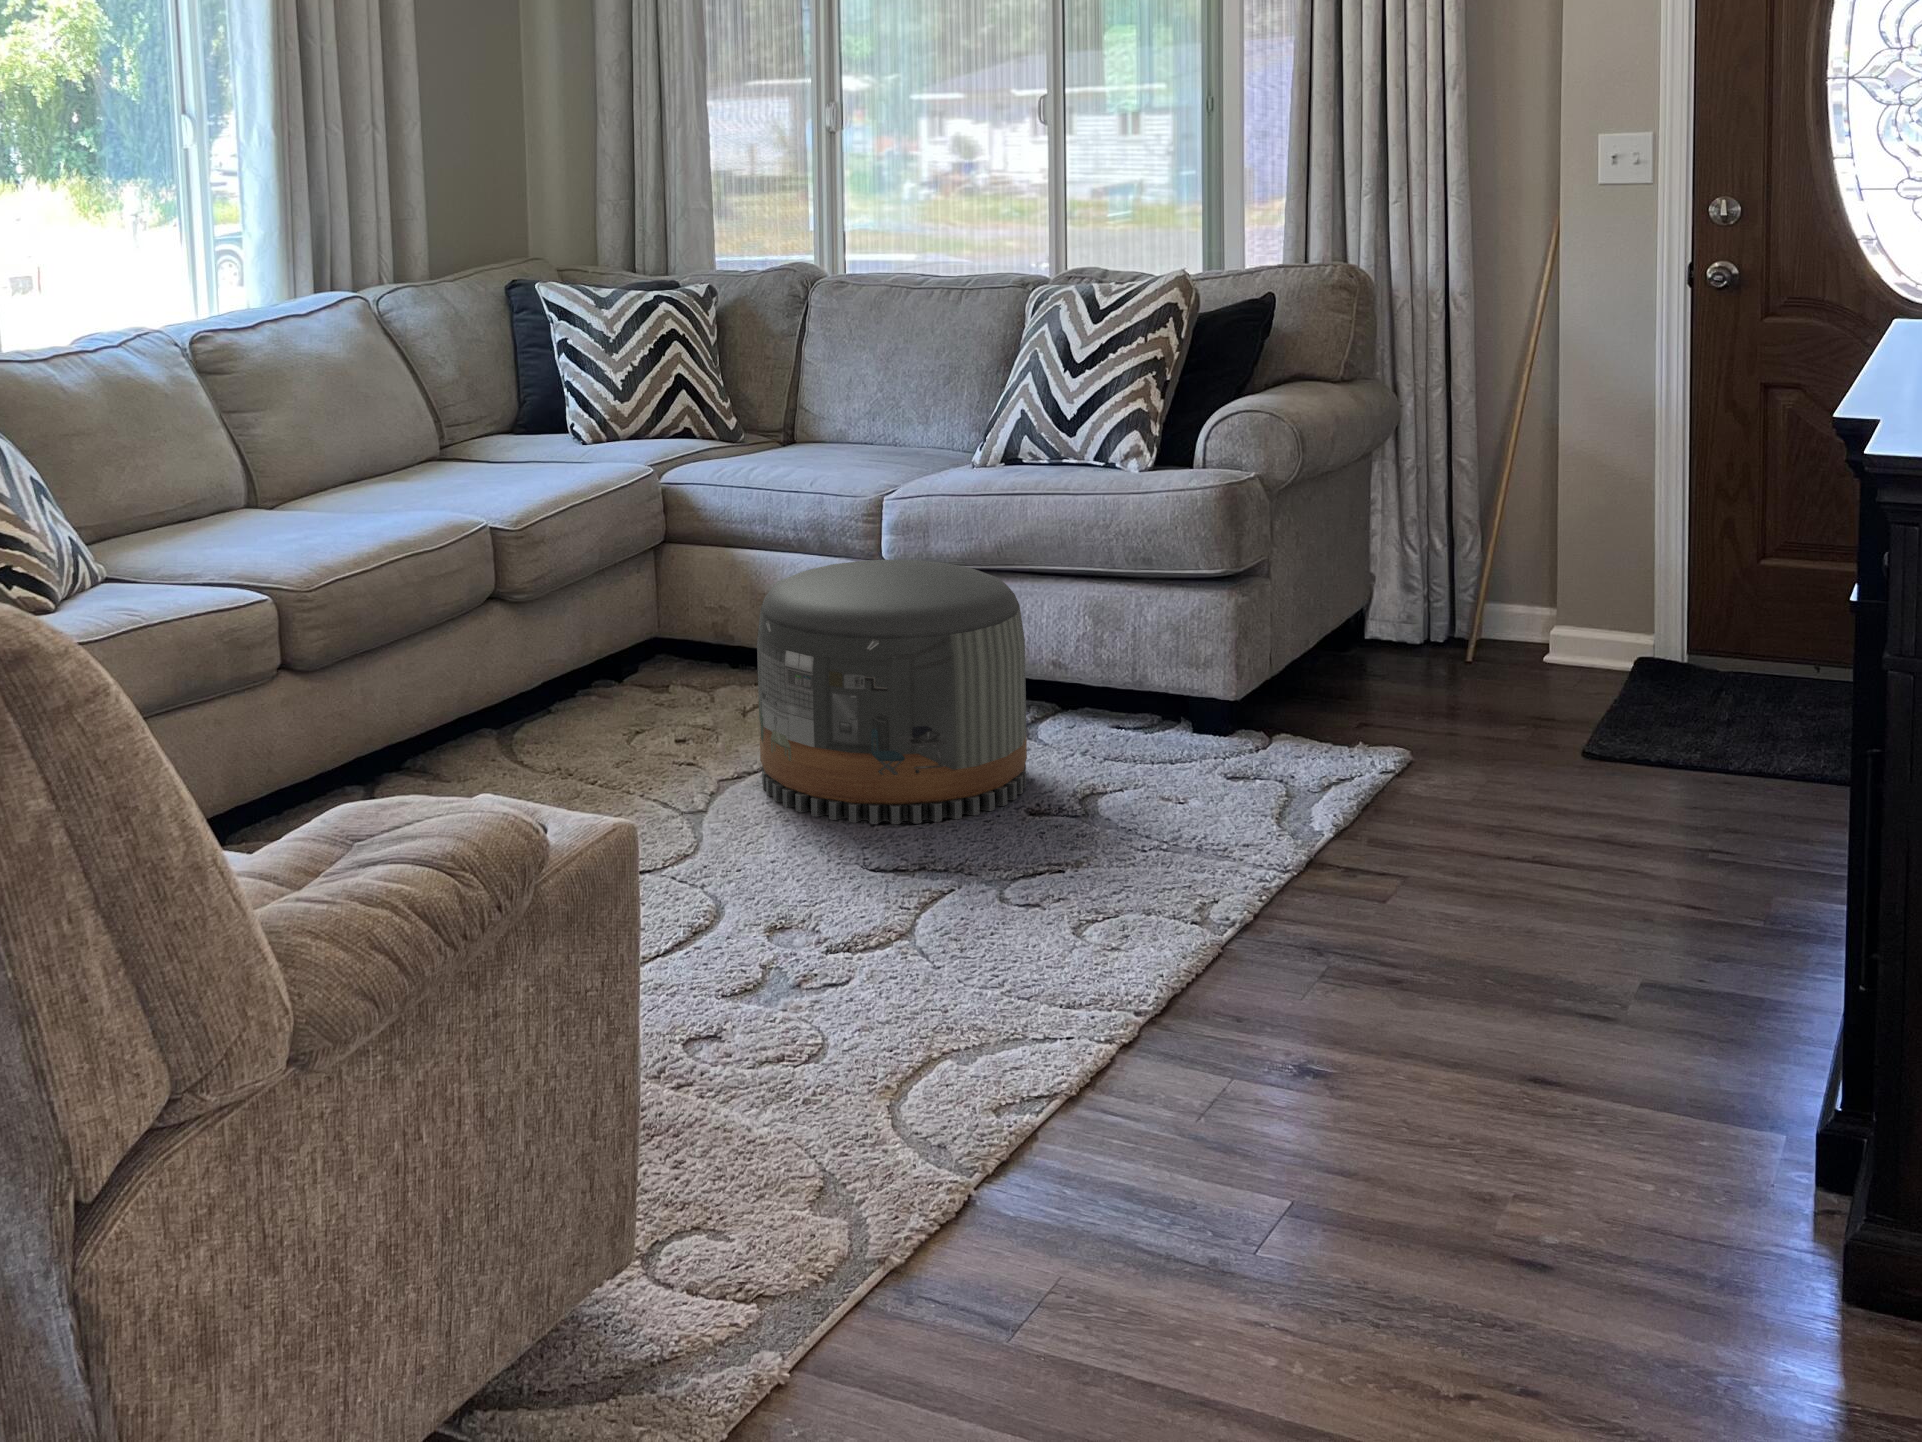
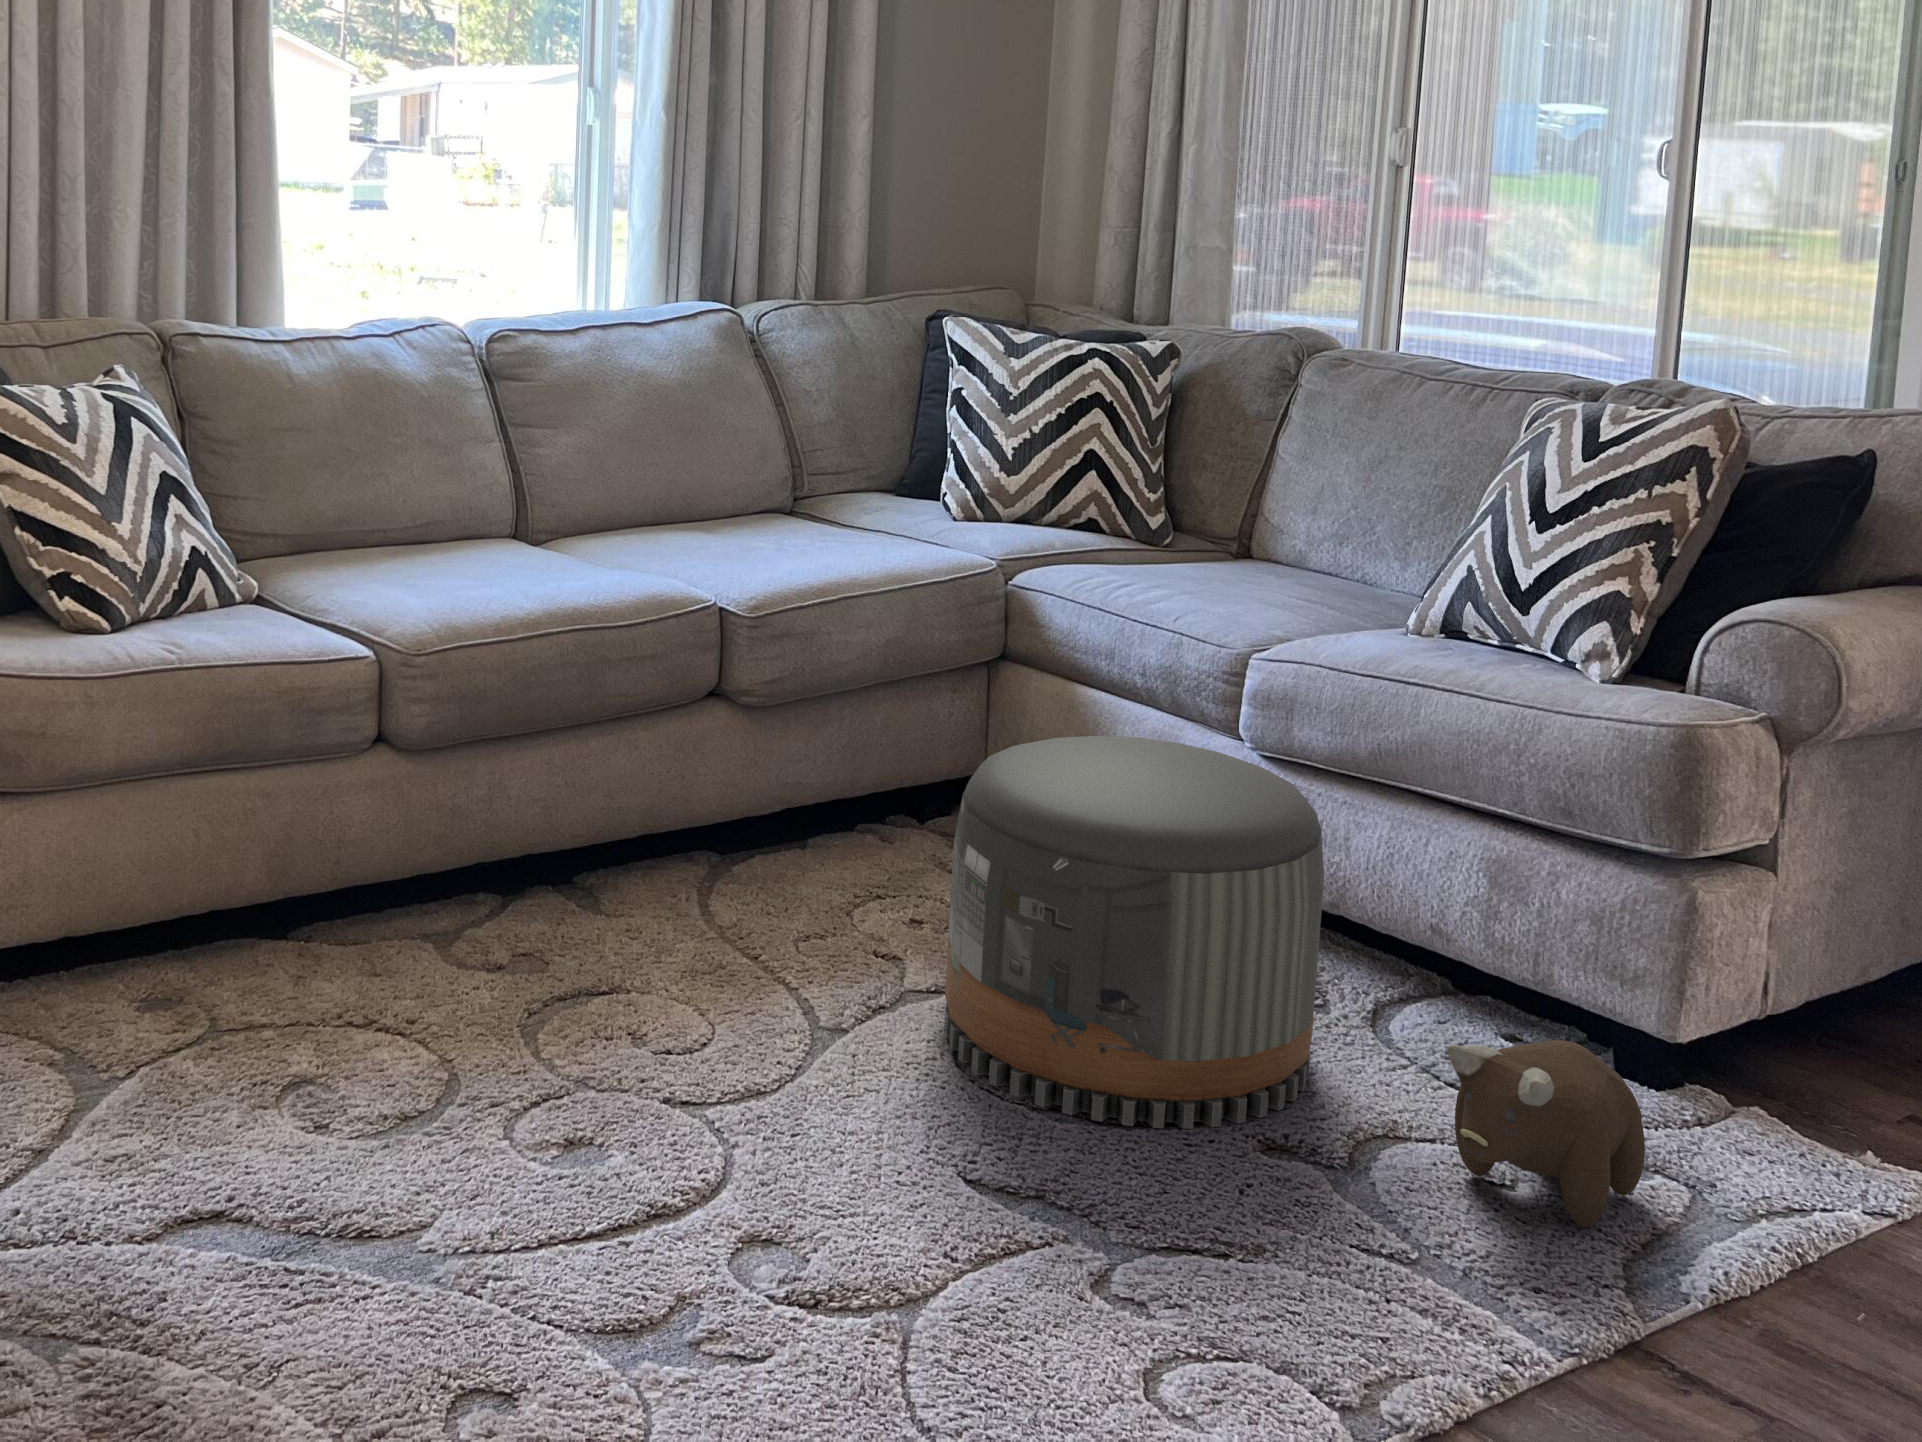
plush toy: none [1146,697,1262,811] -> present [1447,1040,1645,1227]

